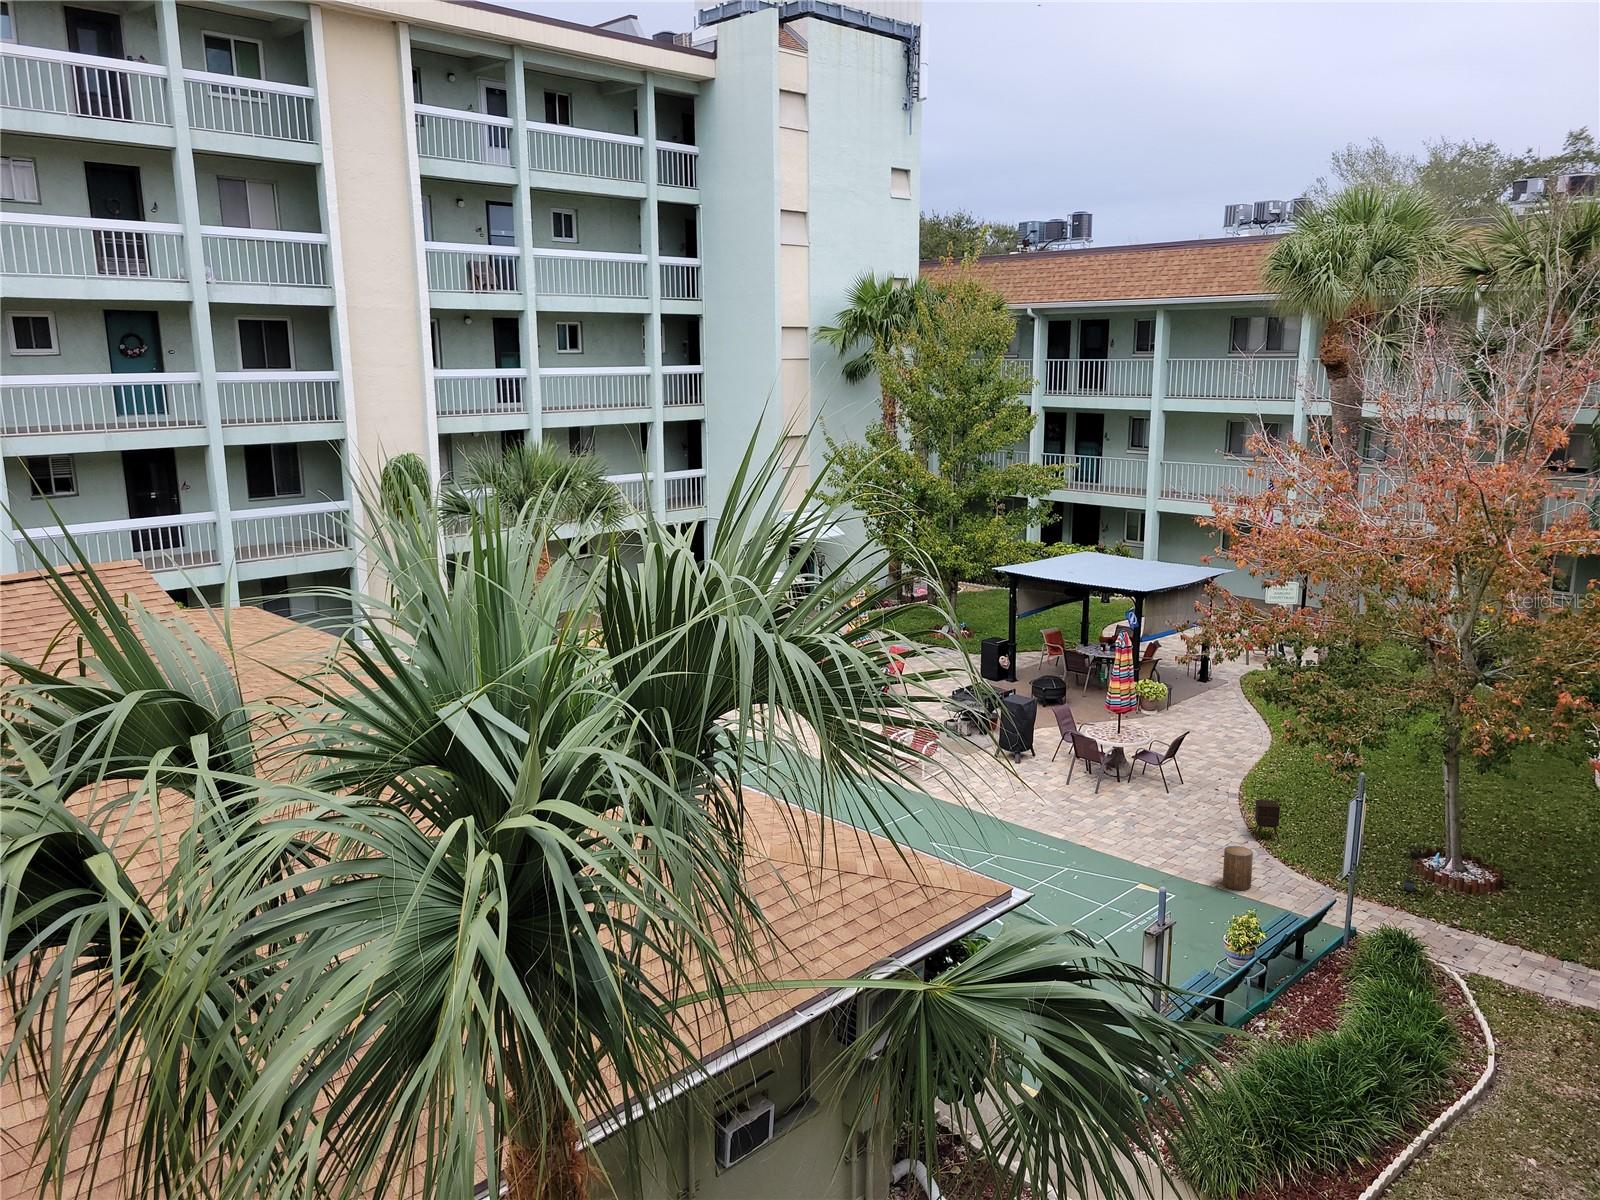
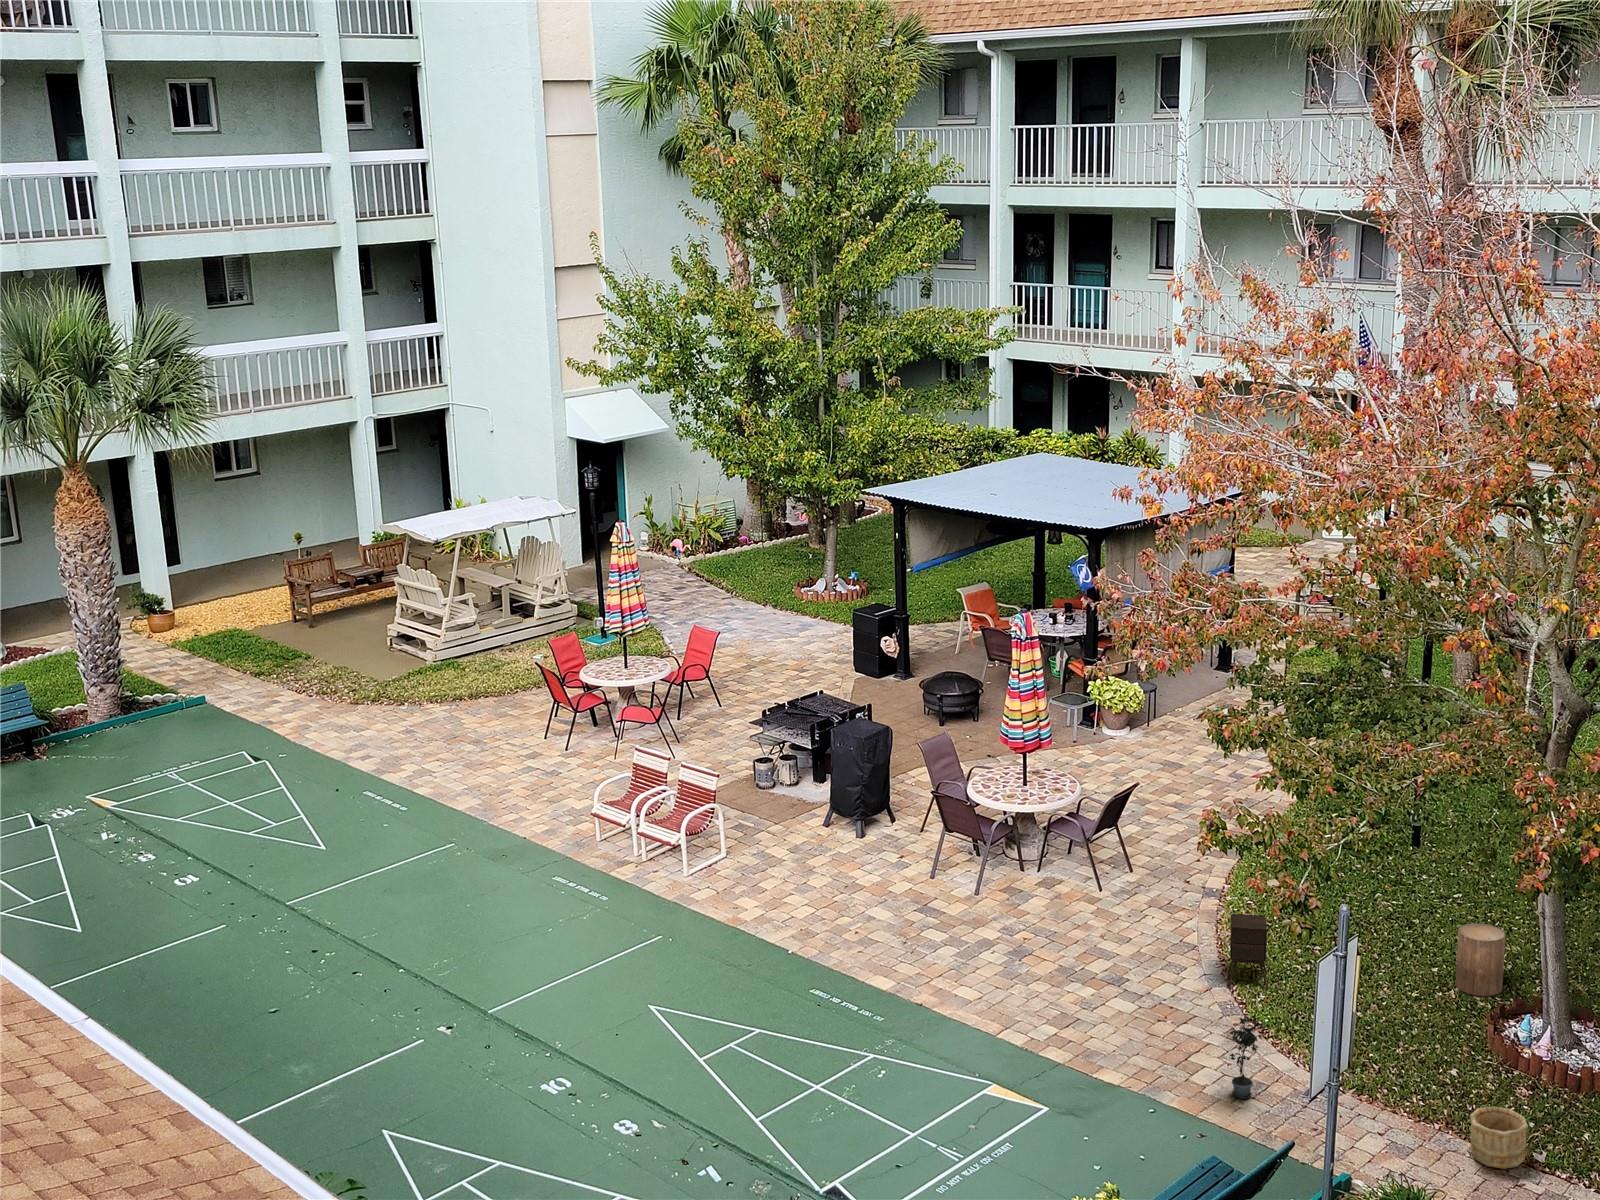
potted plant: present [1404,845,1423,891] -> present [1227,1015,1263,1099]
stool: present [1223,846,1253,890] -> present [1455,923,1506,996]
wooden bucket: none [1418,895,1453,927] -> present [1470,1106,1528,1169]

